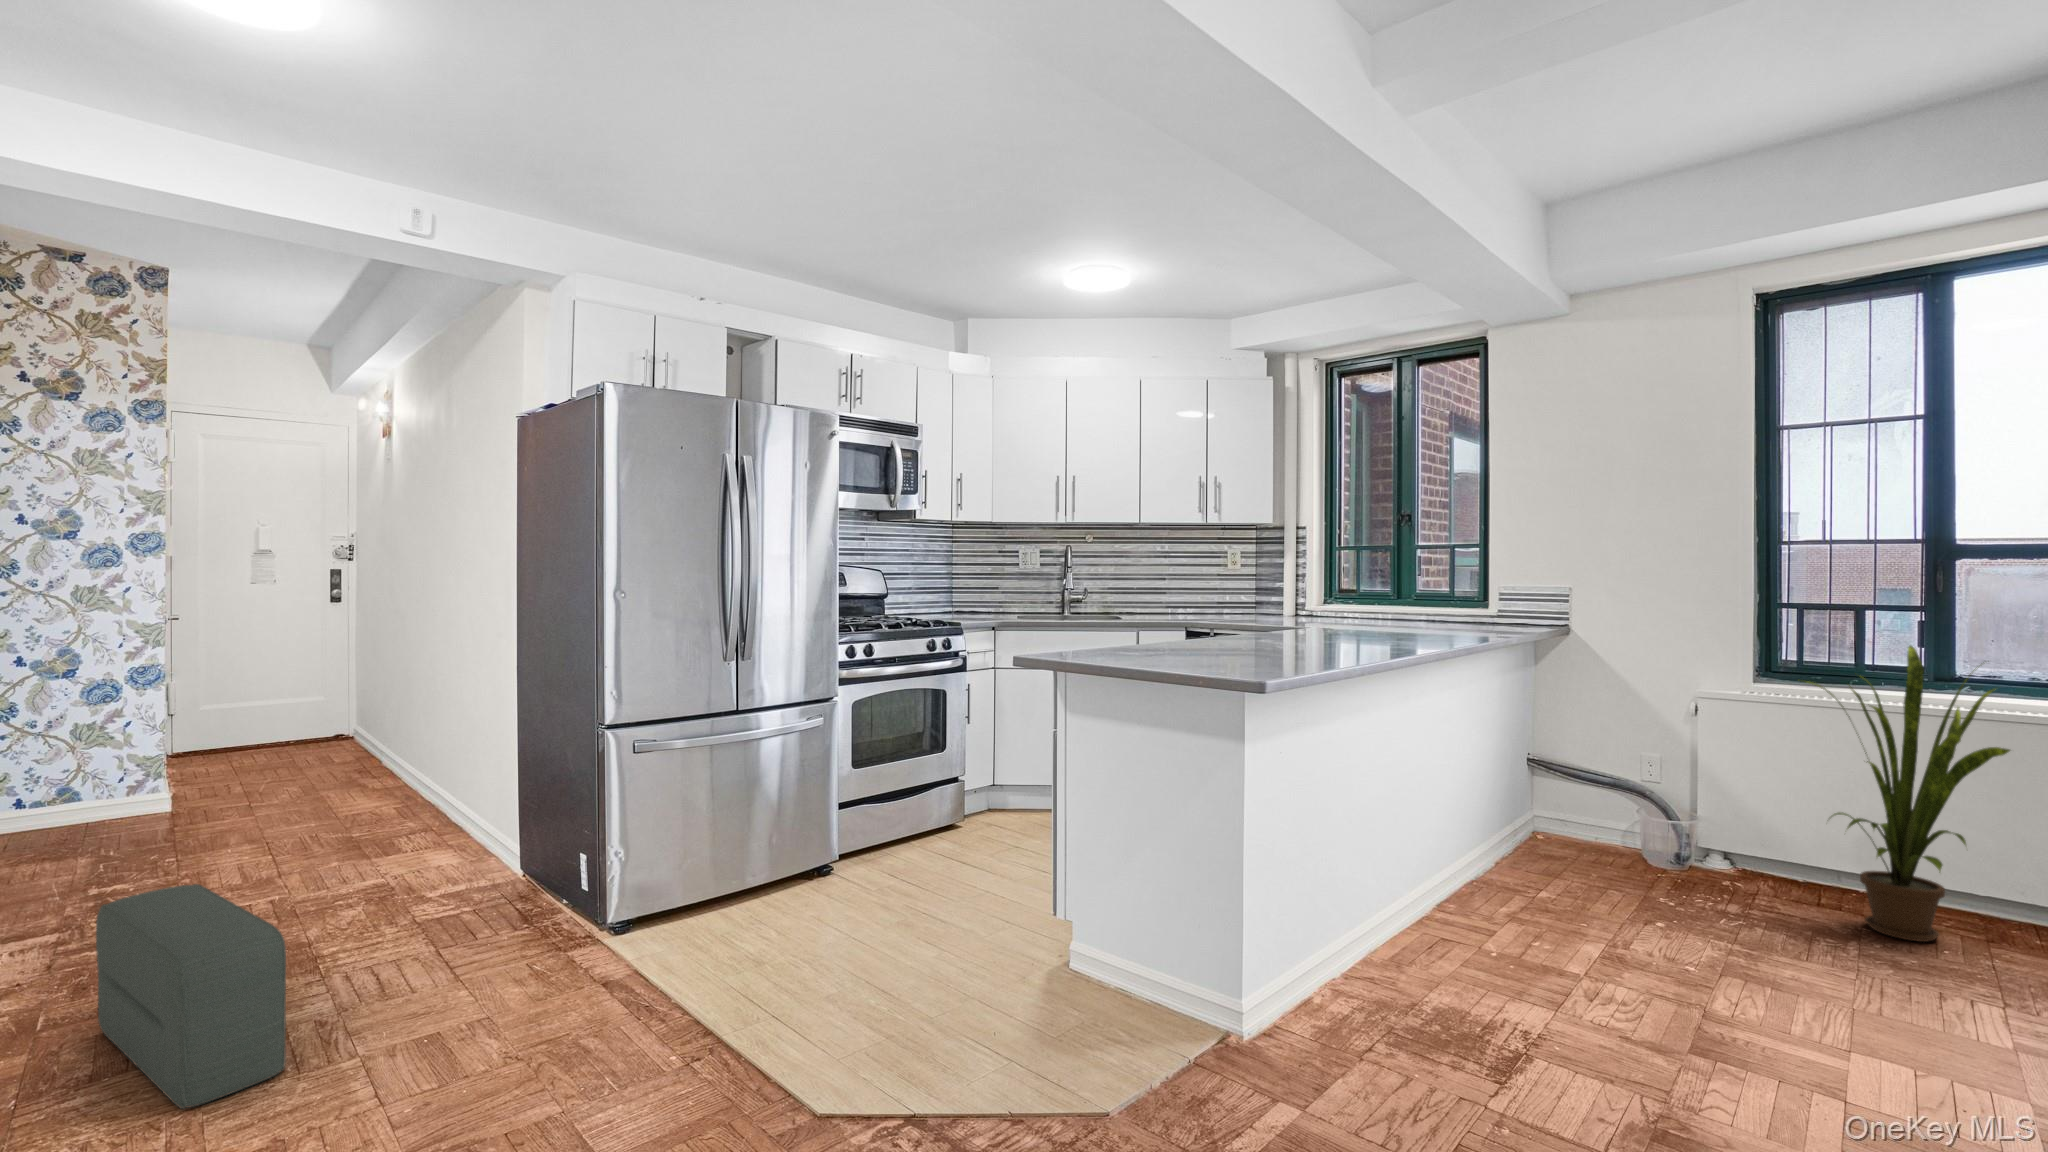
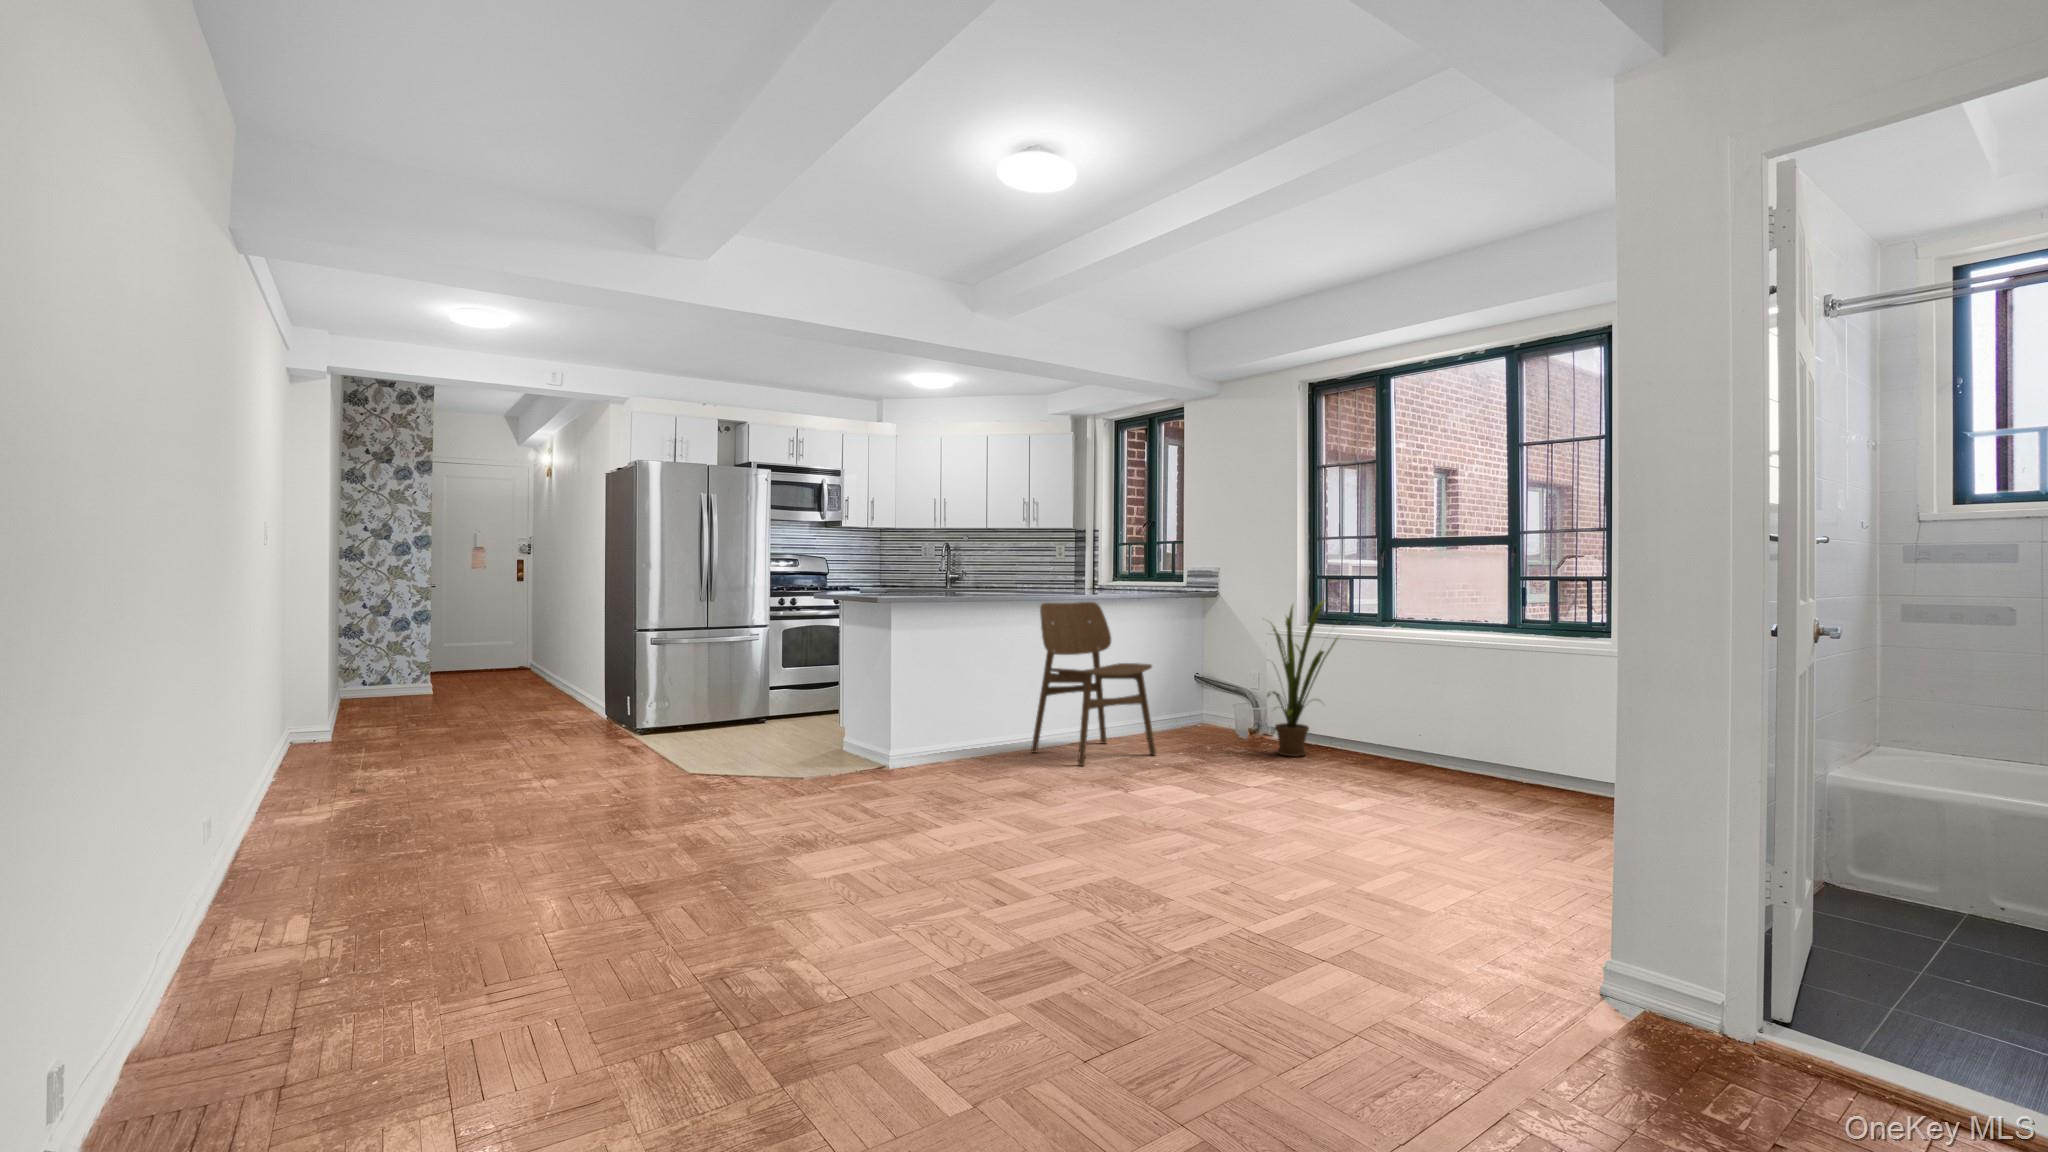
dining chair: none [1454,655,1692,1018] -> present [1031,602,1156,766]
pouf: present [96,884,286,1109] -> none [431,690,504,759]

